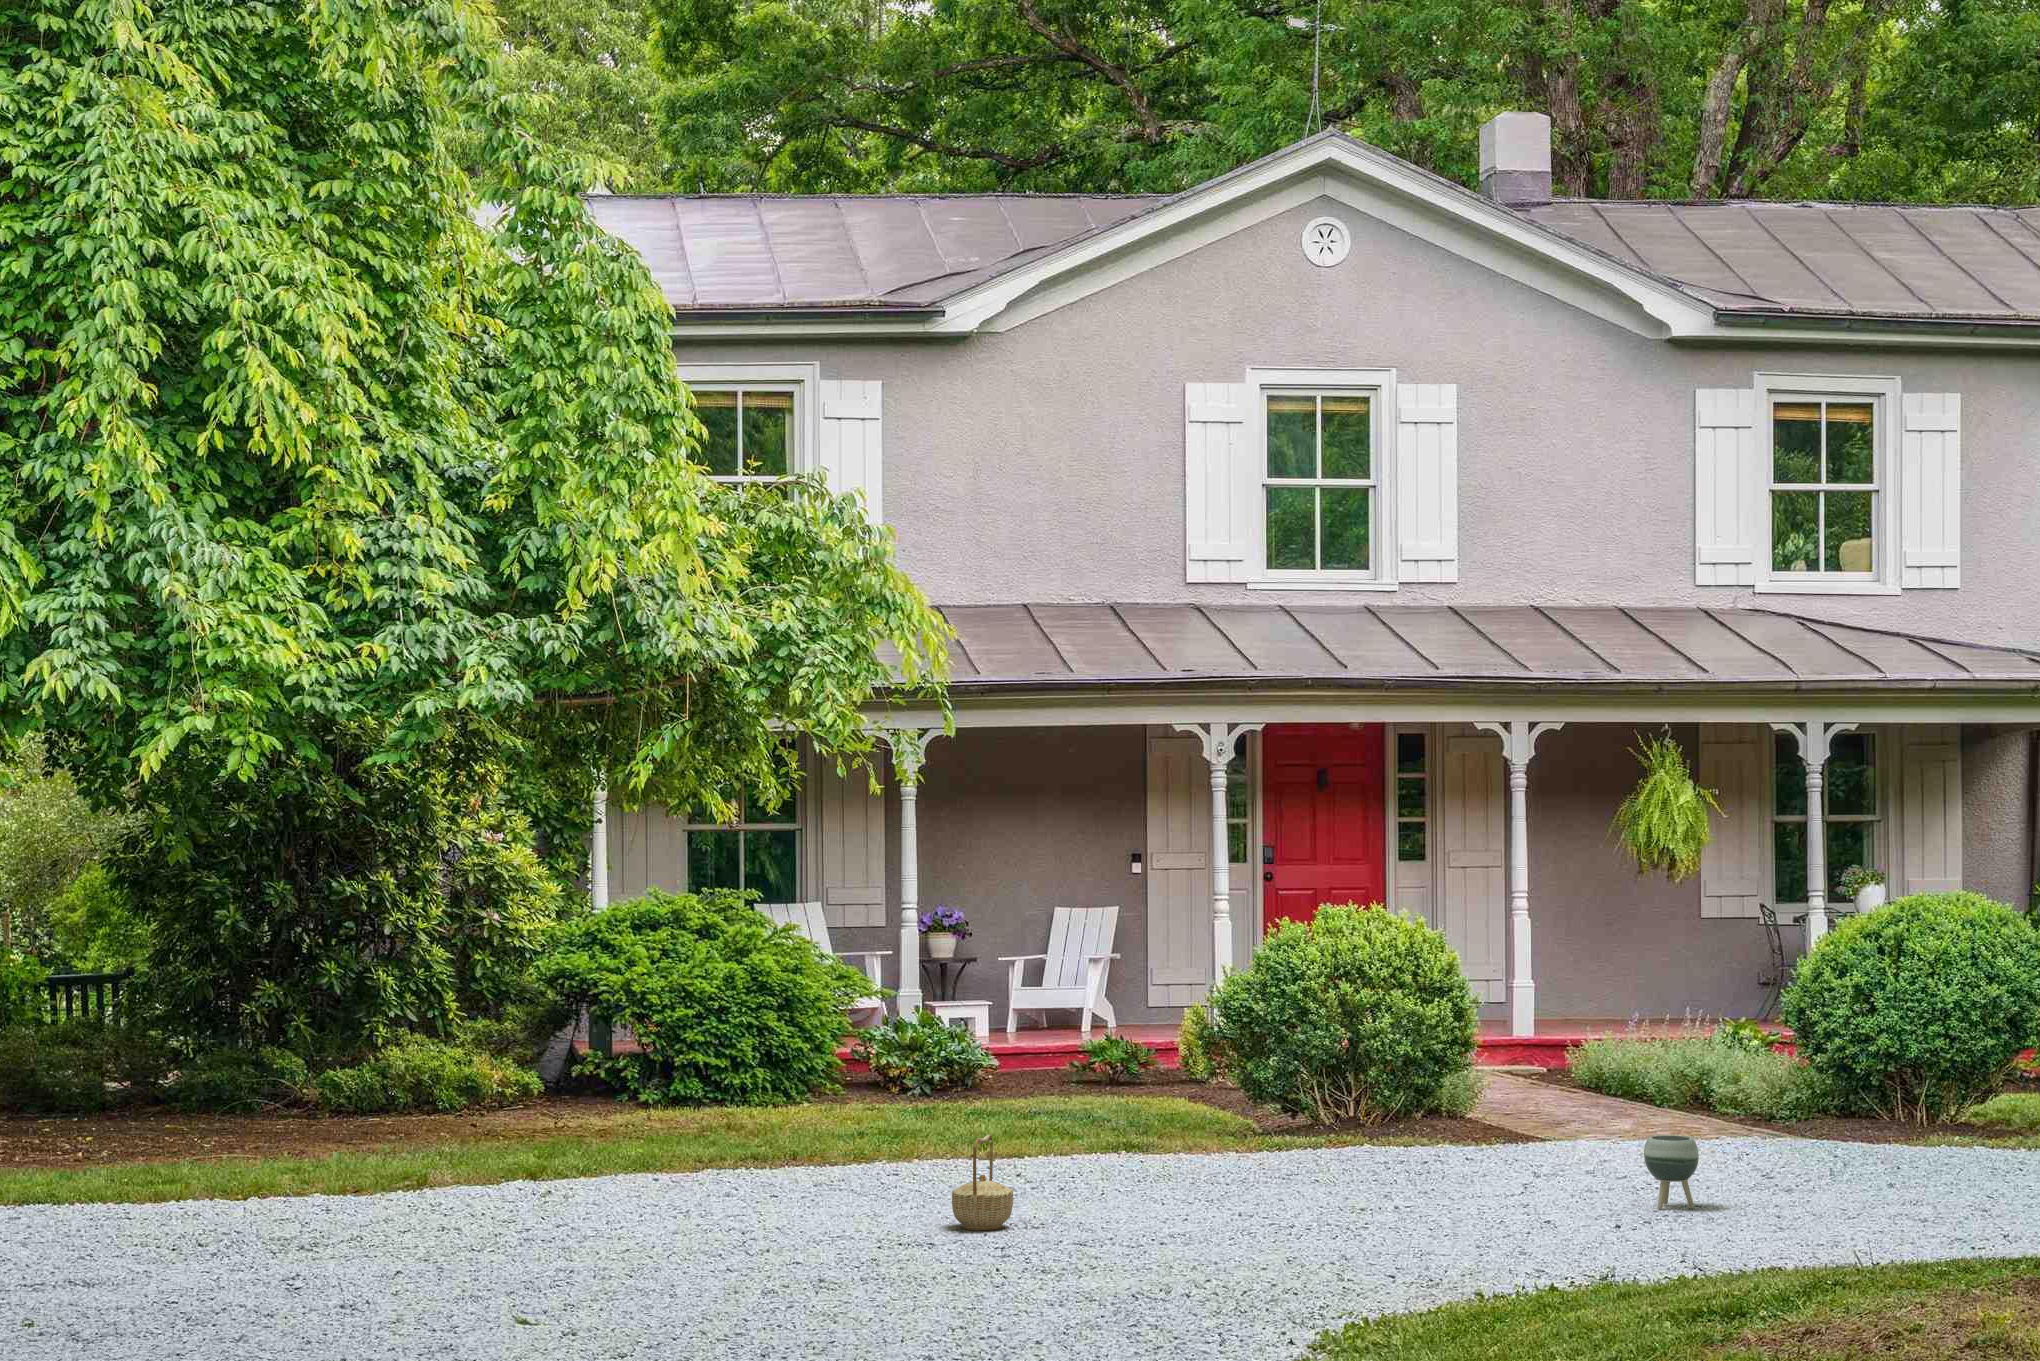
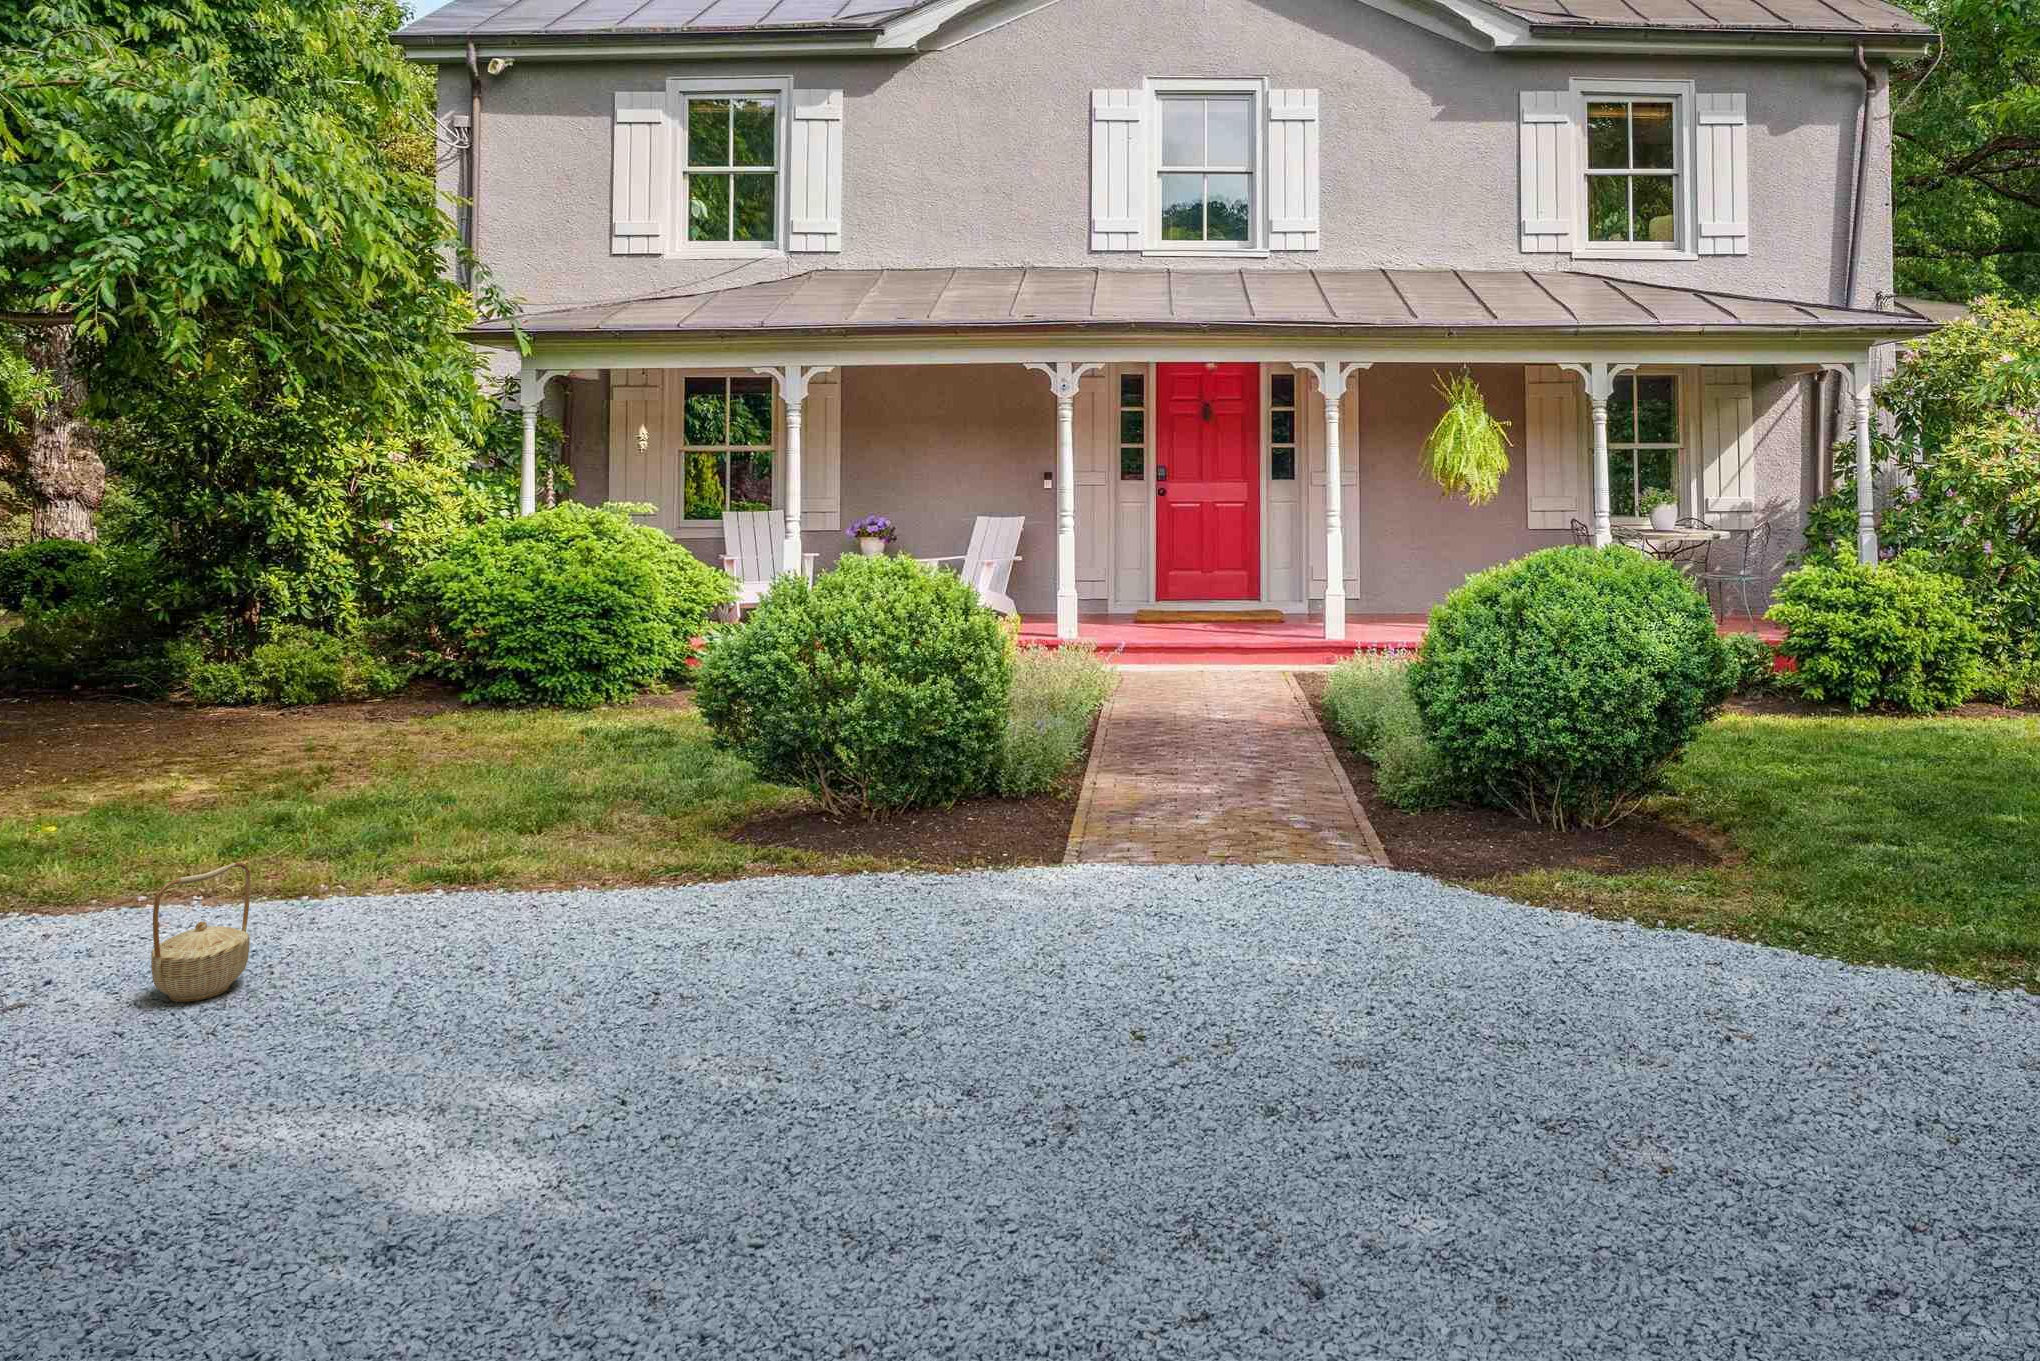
planter: present [1644,1135,1699,1209] -> none [1136,876,1209,985]

